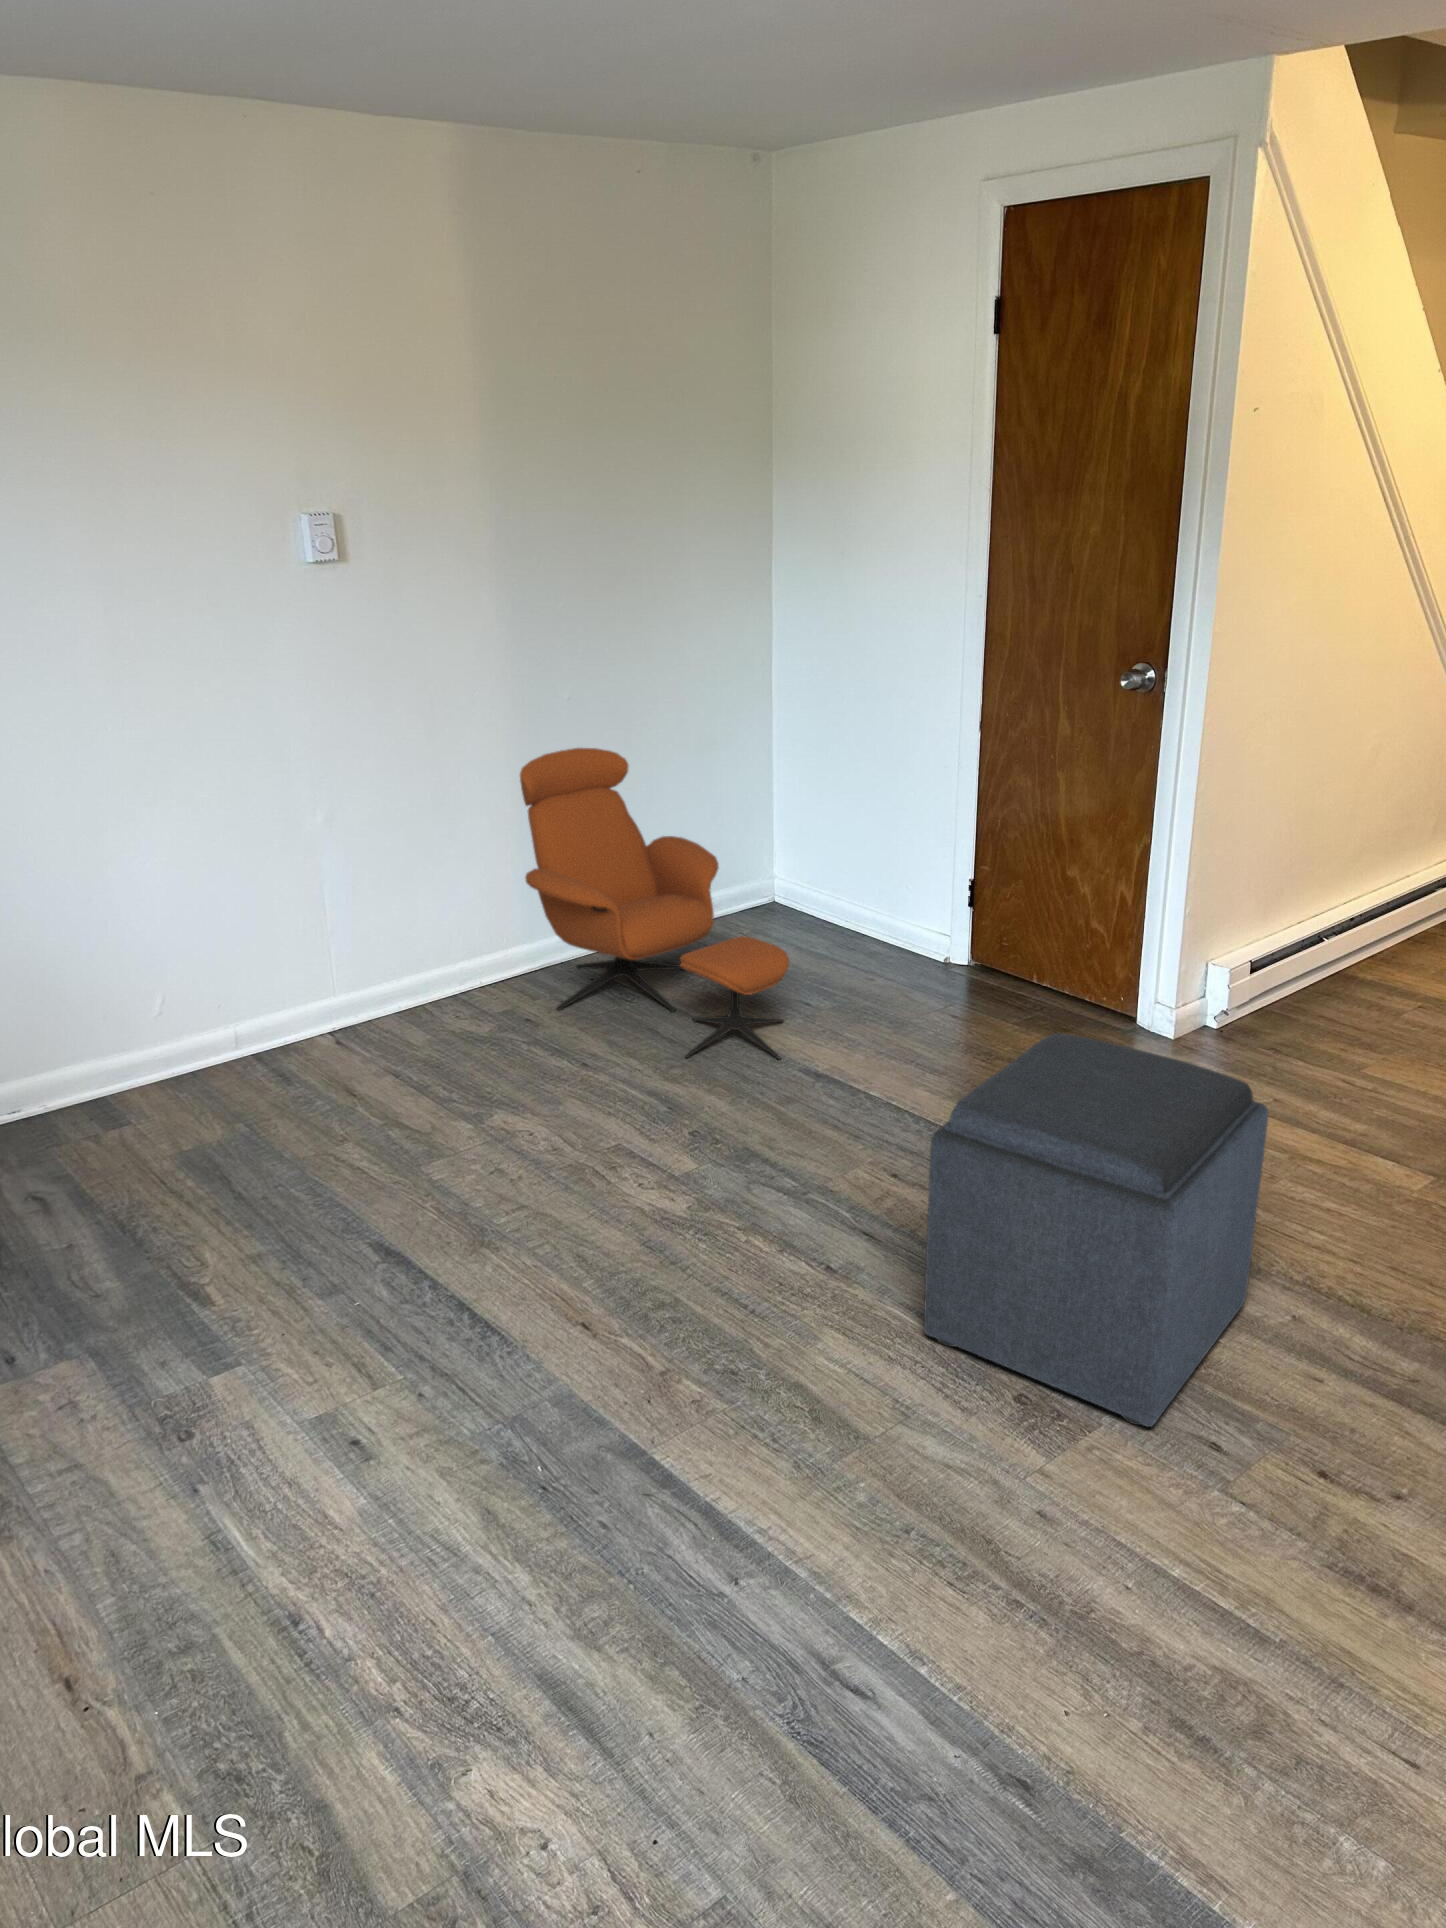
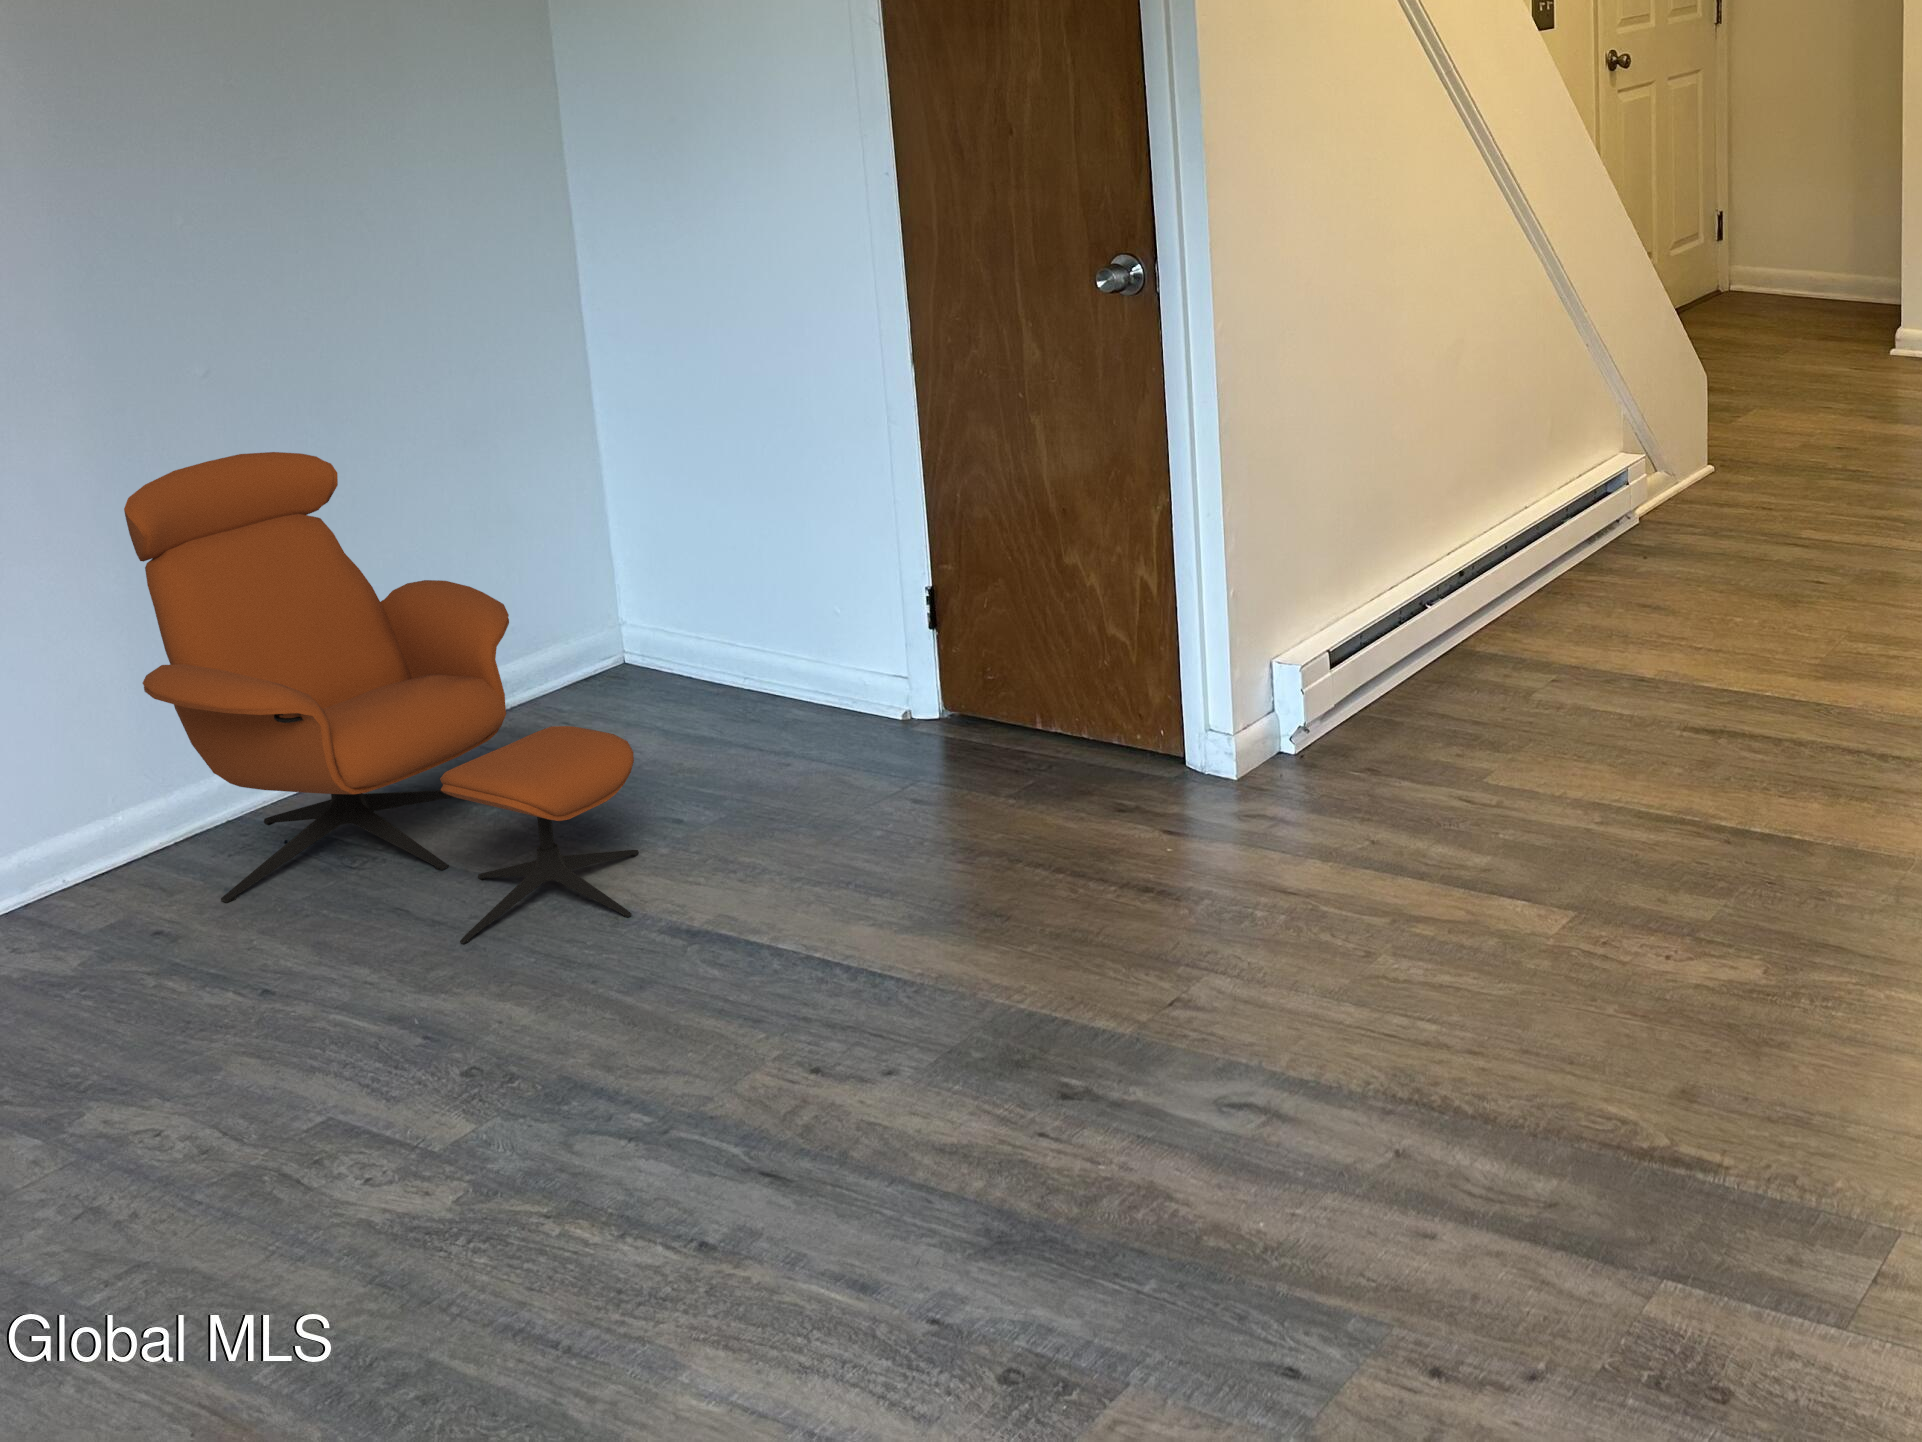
ottoman: present [924,1033,1268,1427] -> none [828,799,1332,1371]

